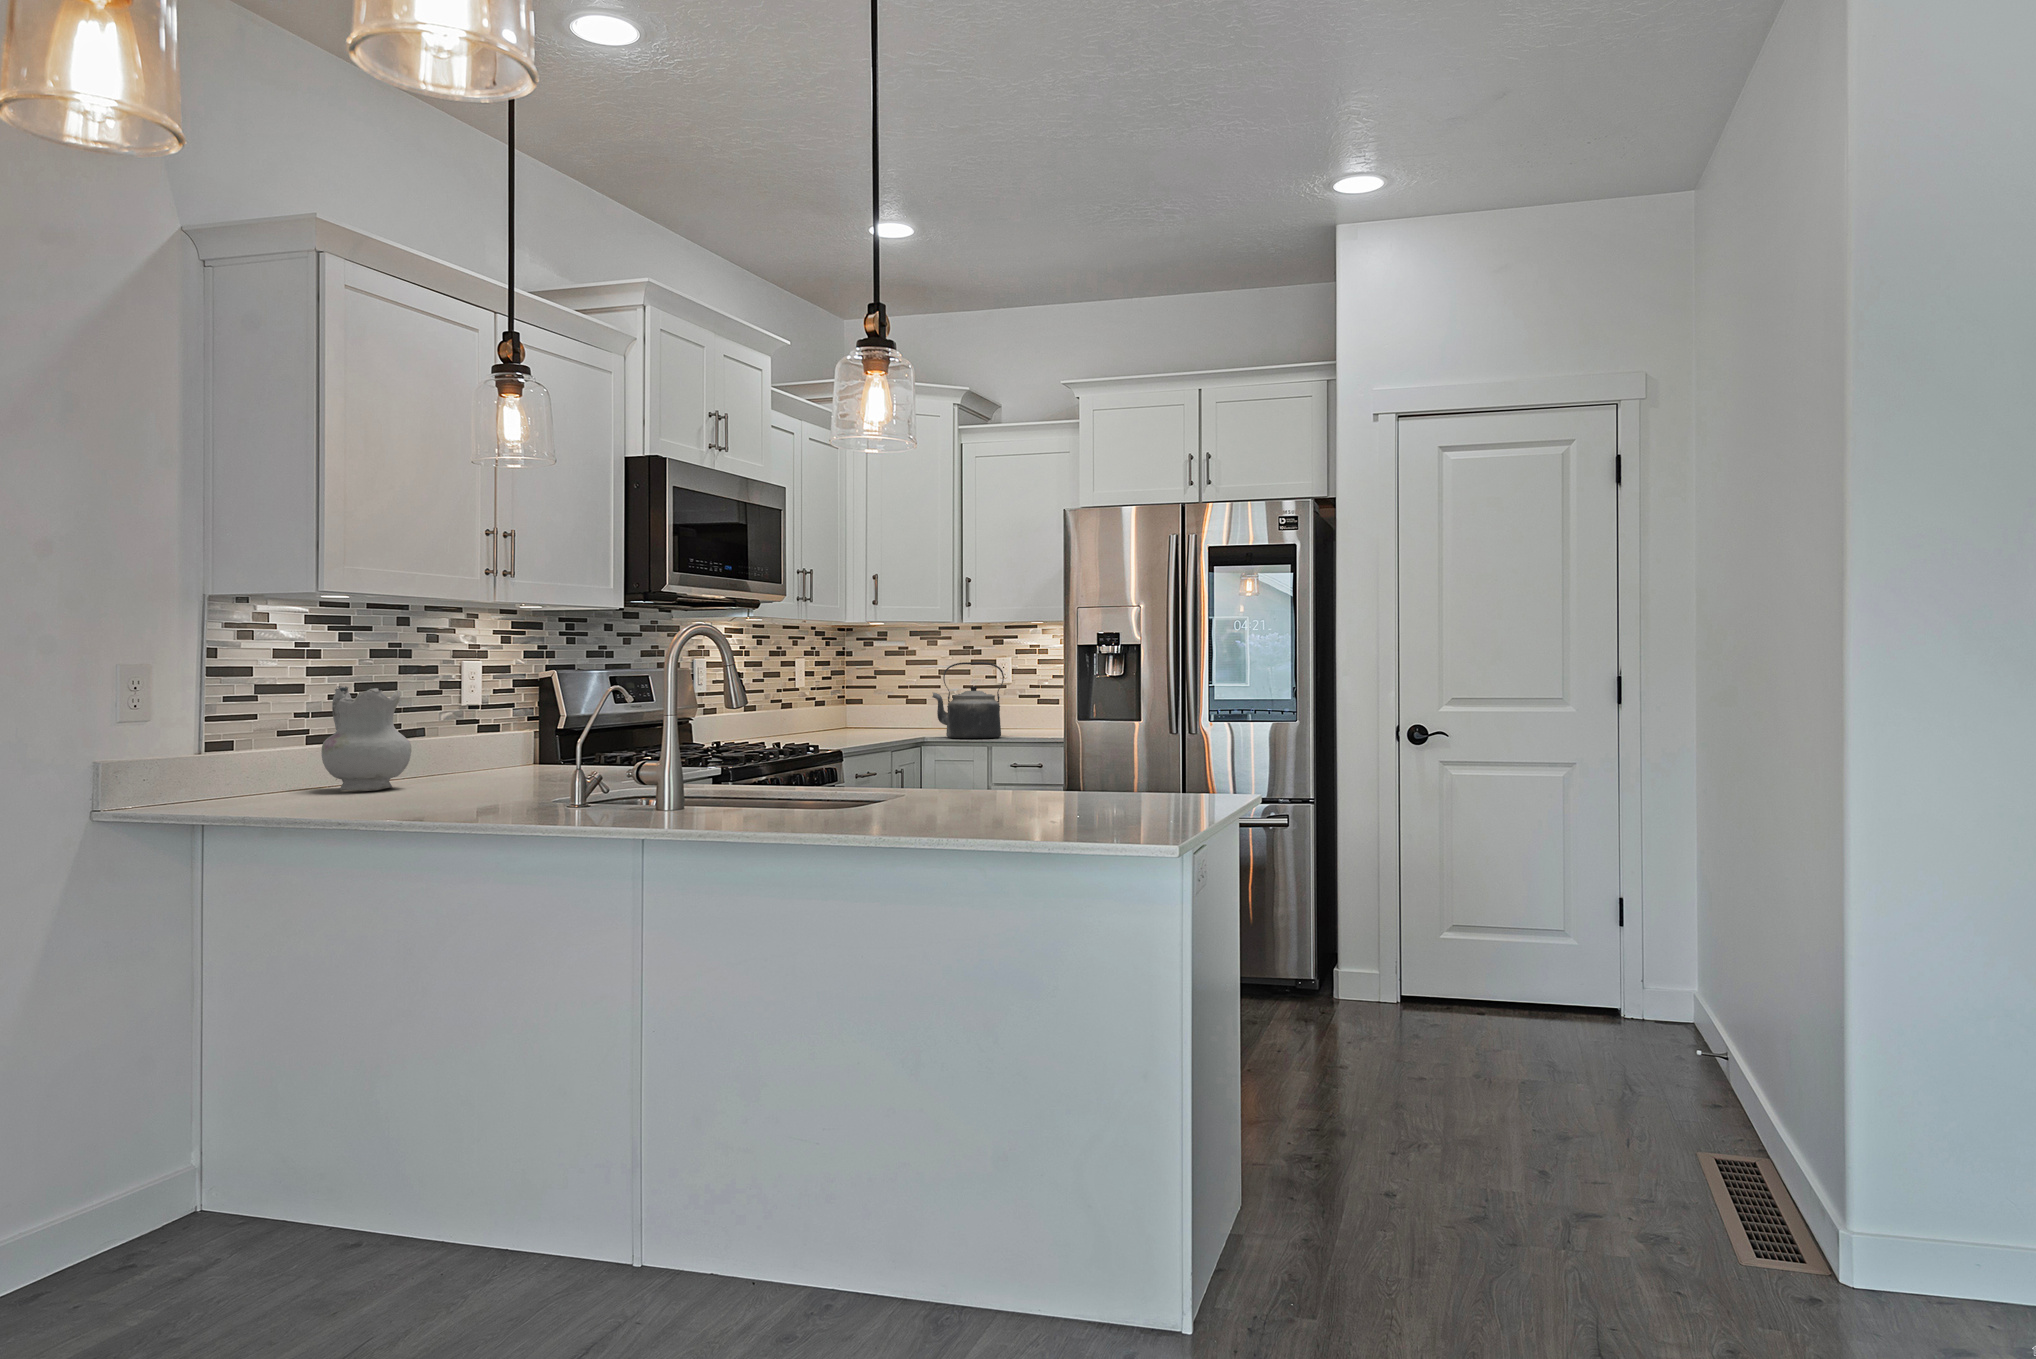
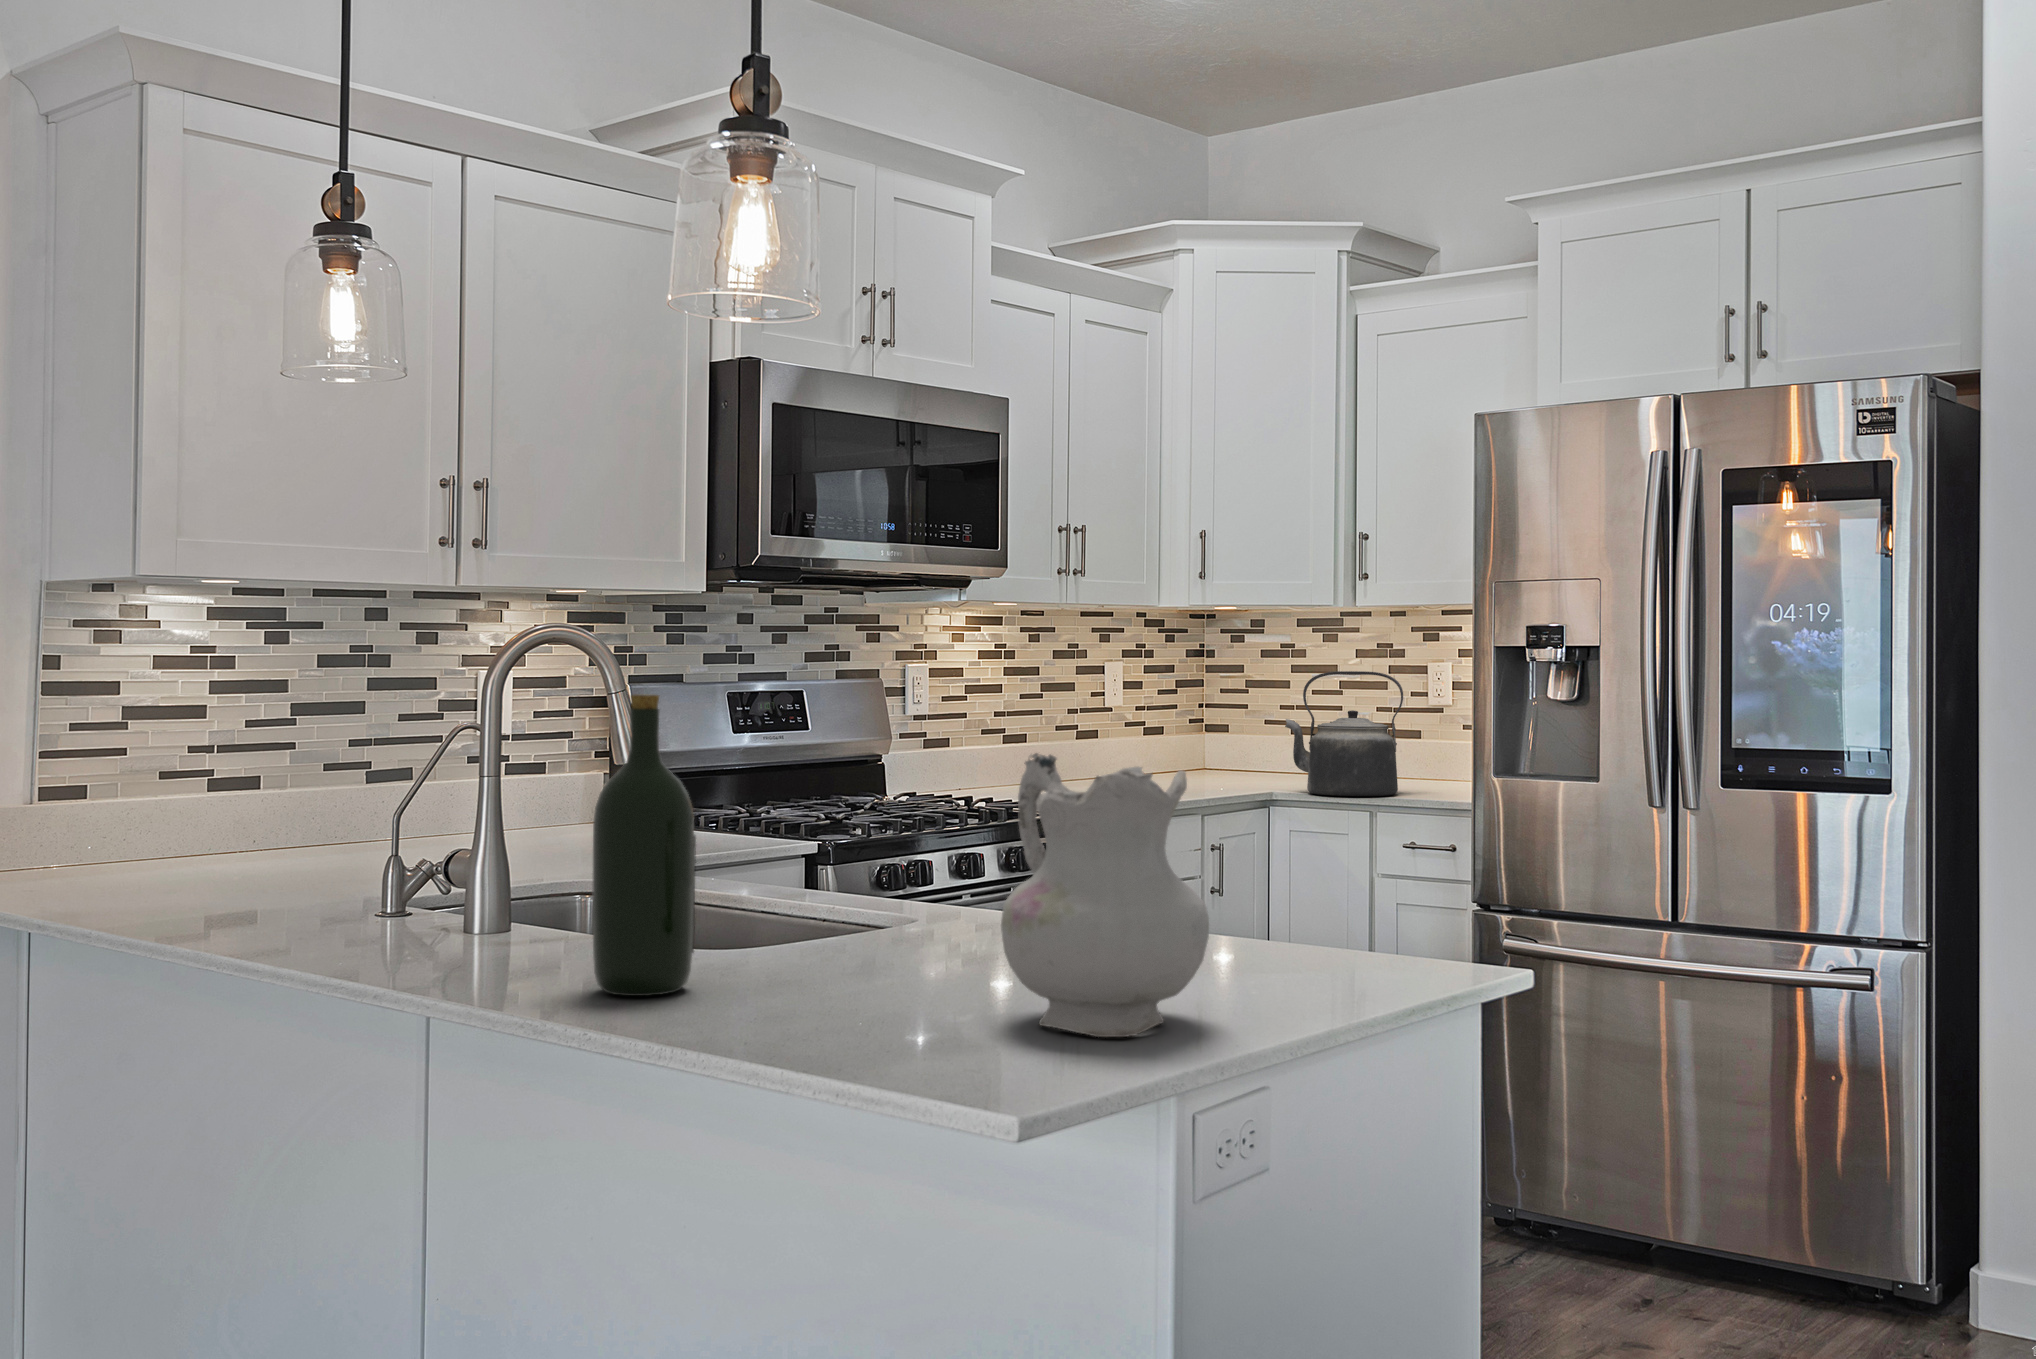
wine bottle: none [820,662,874,824] -> present [592,695,696,996]
ceramic pitcher: present [322,686,411,791] -> present [1001,753,1209,1037]

